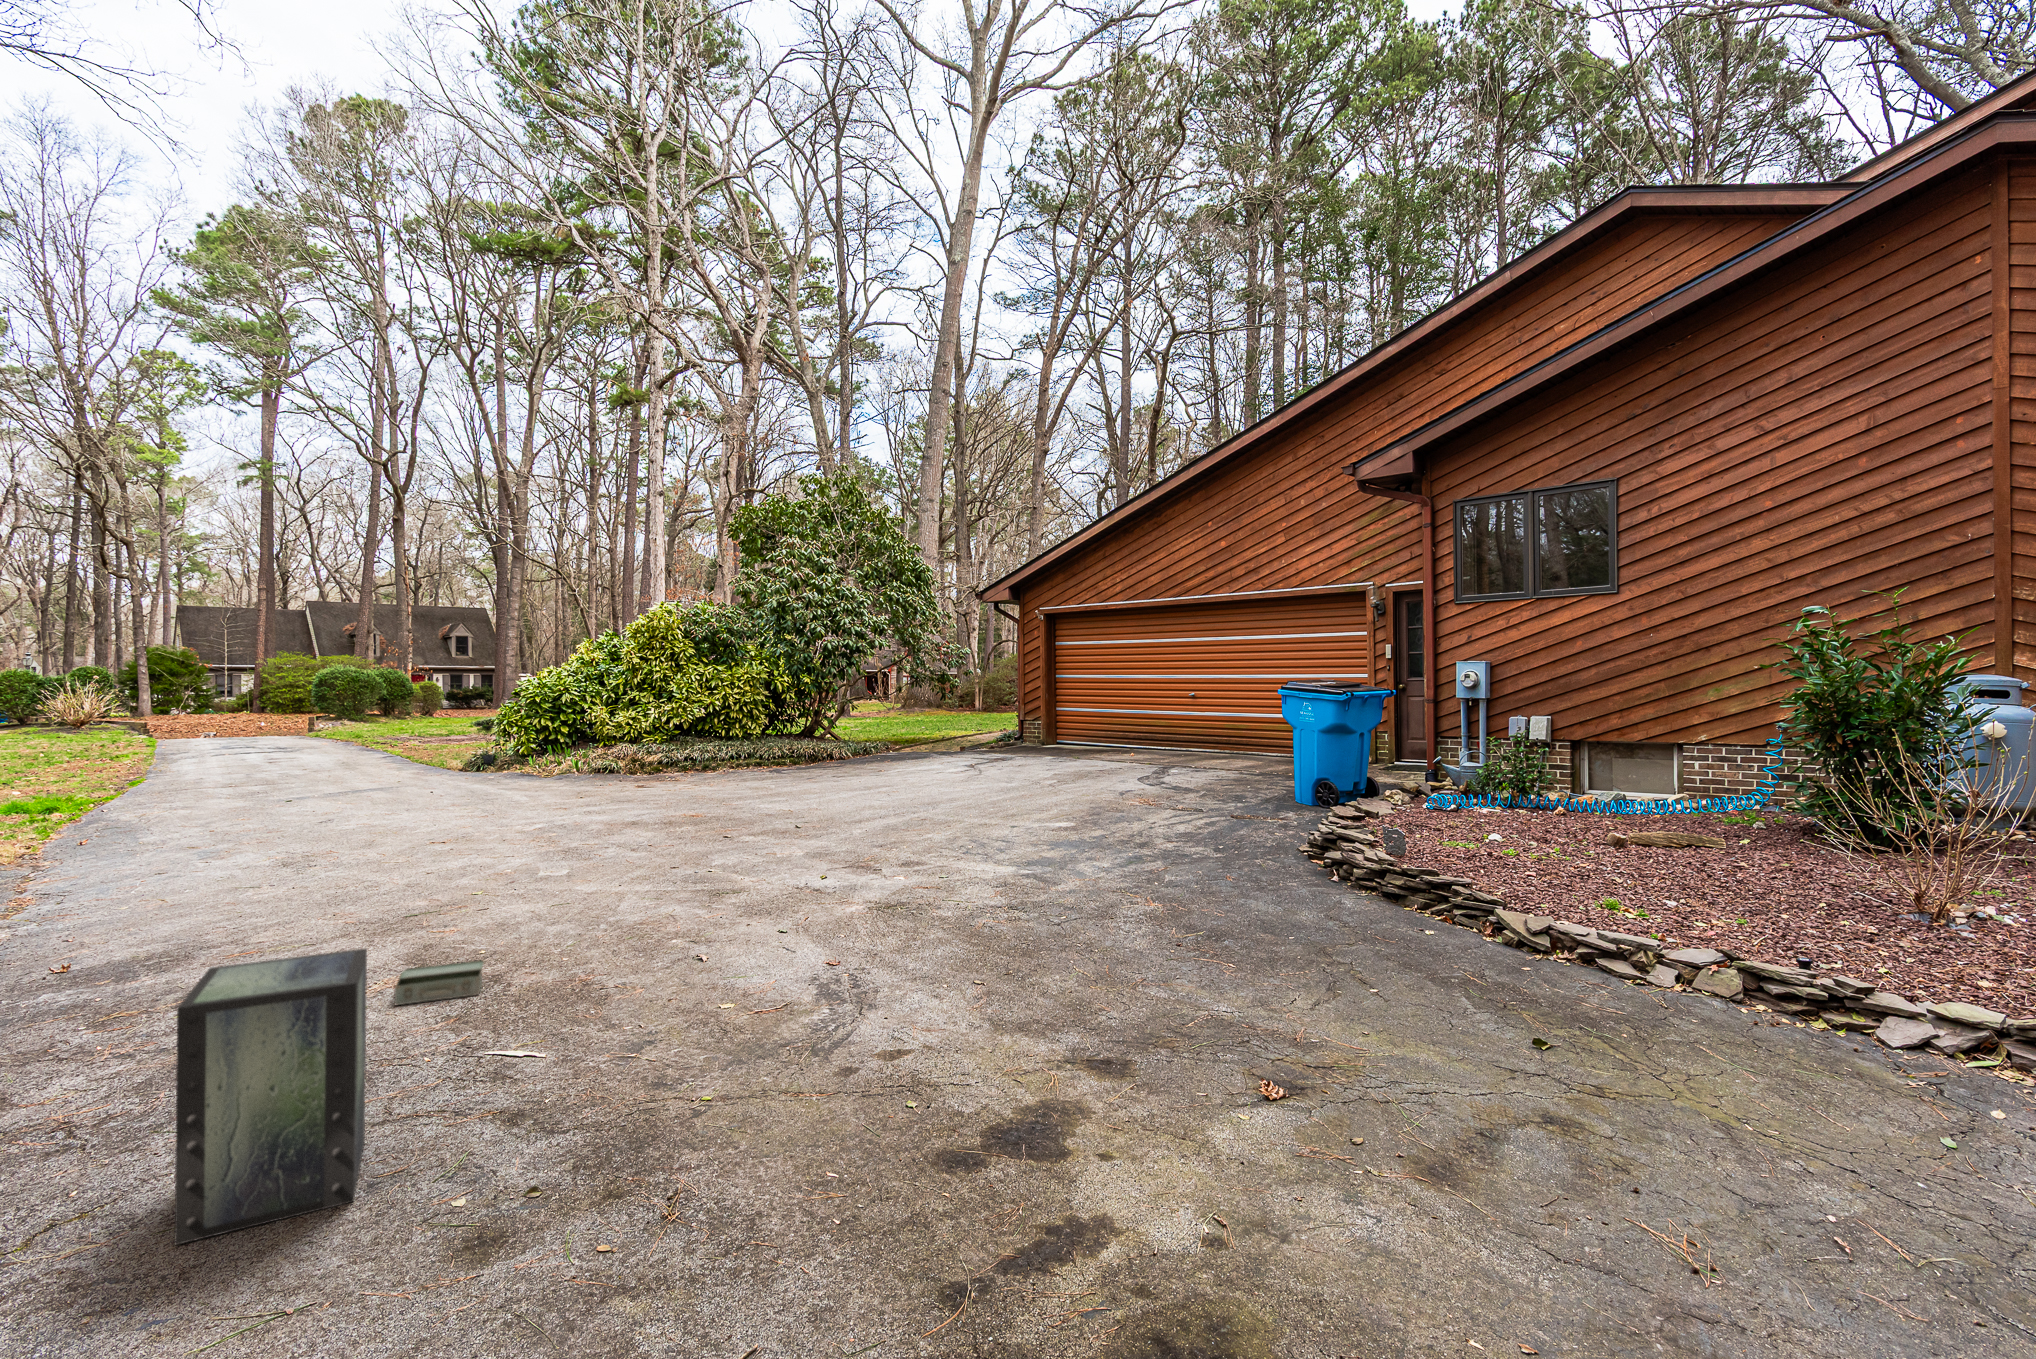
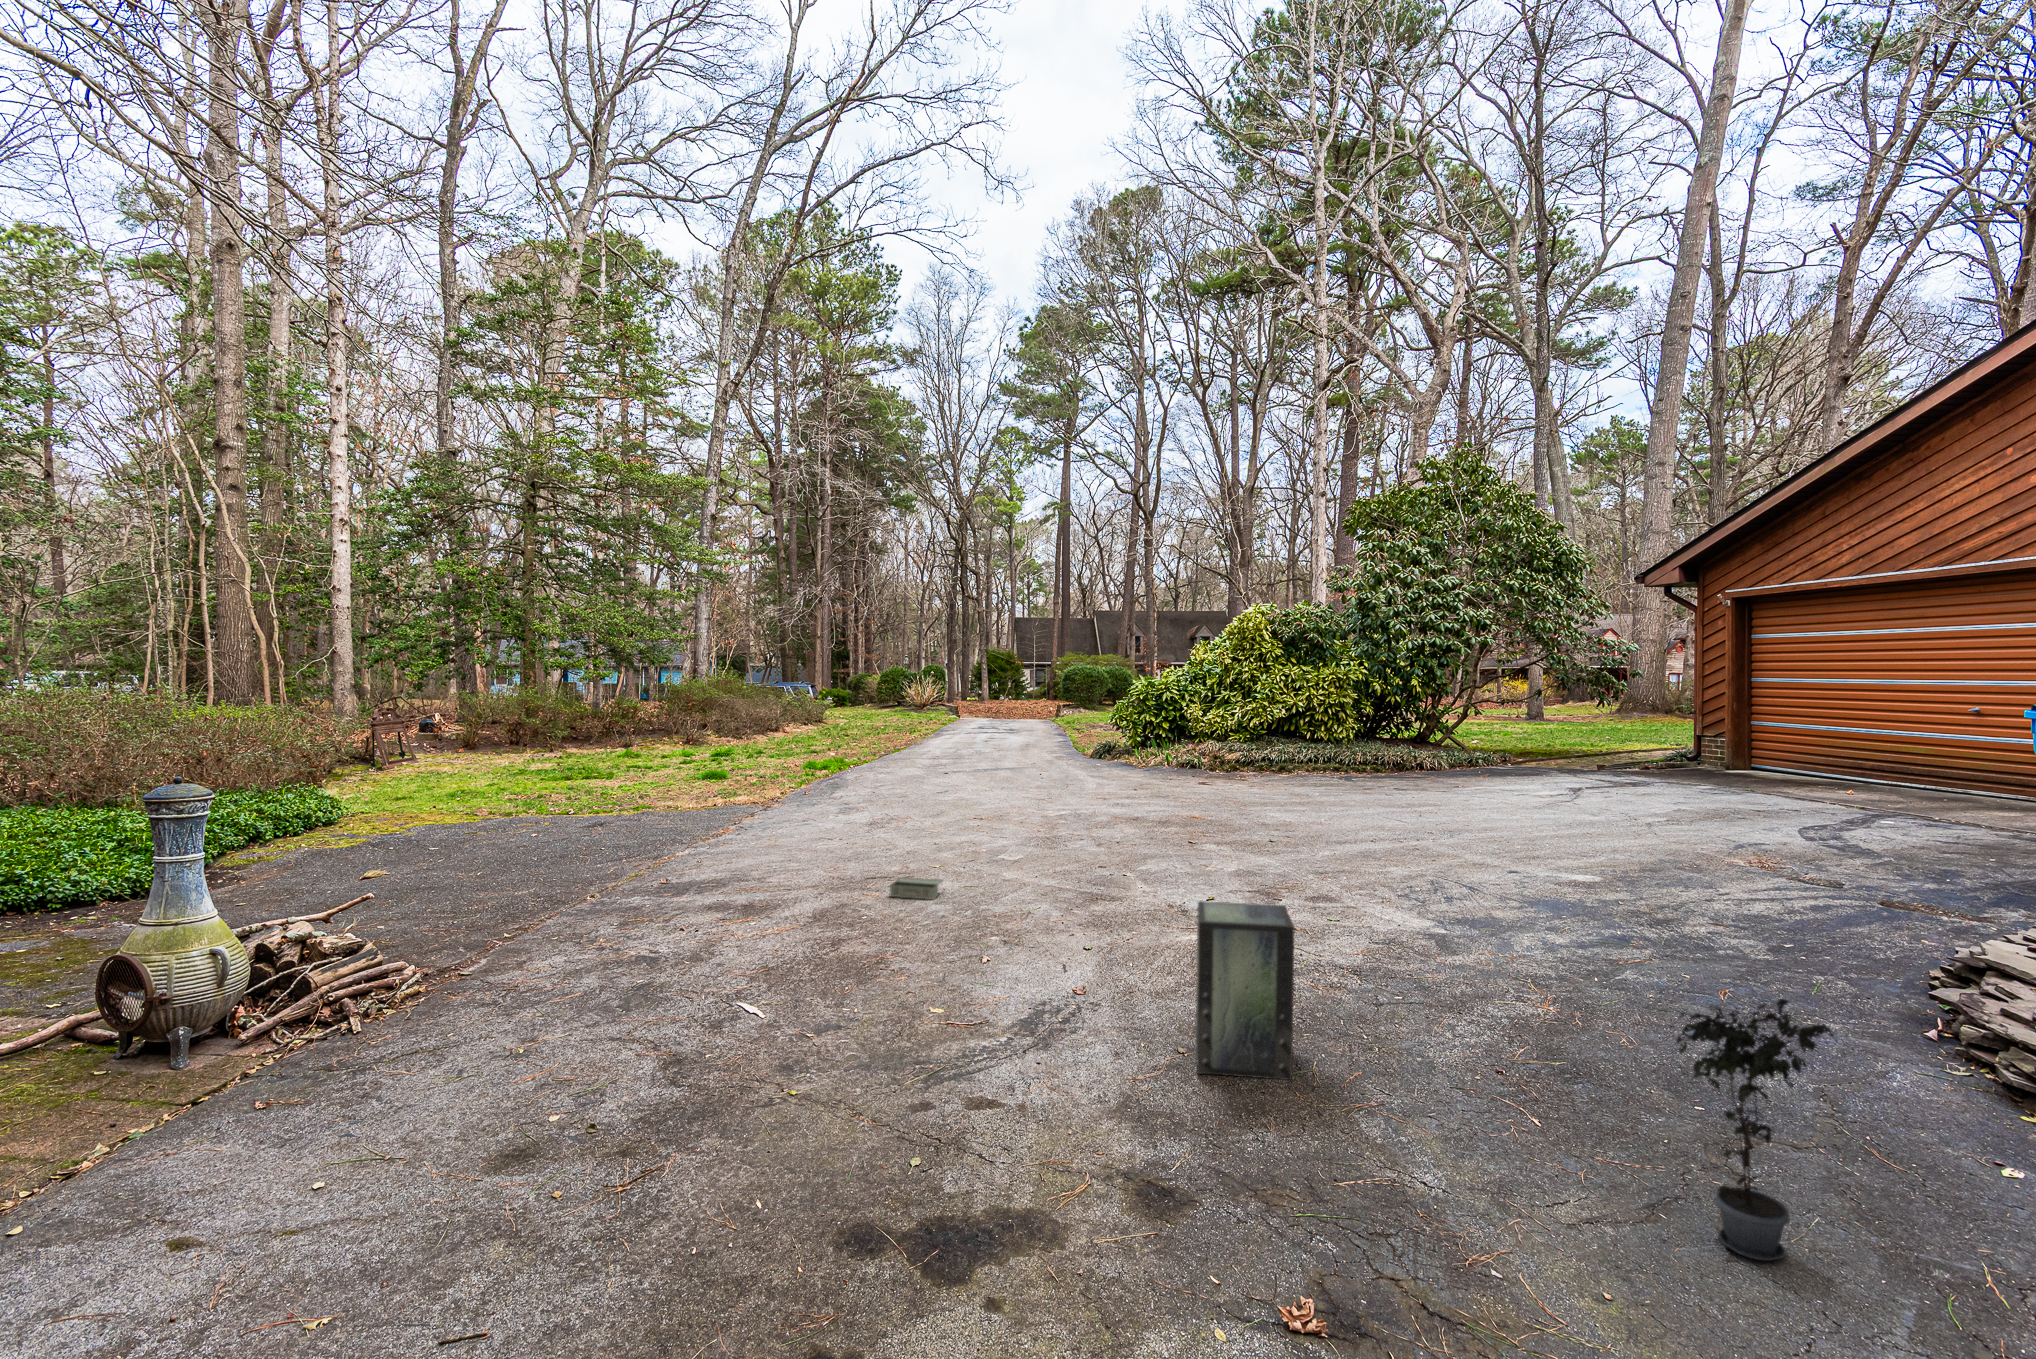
potted plant: present [471,719,501,764] -> present [1677,999,1837,1261]
storage box: present [174,949,367,1245] -> present [1196,901,1294,1080]

